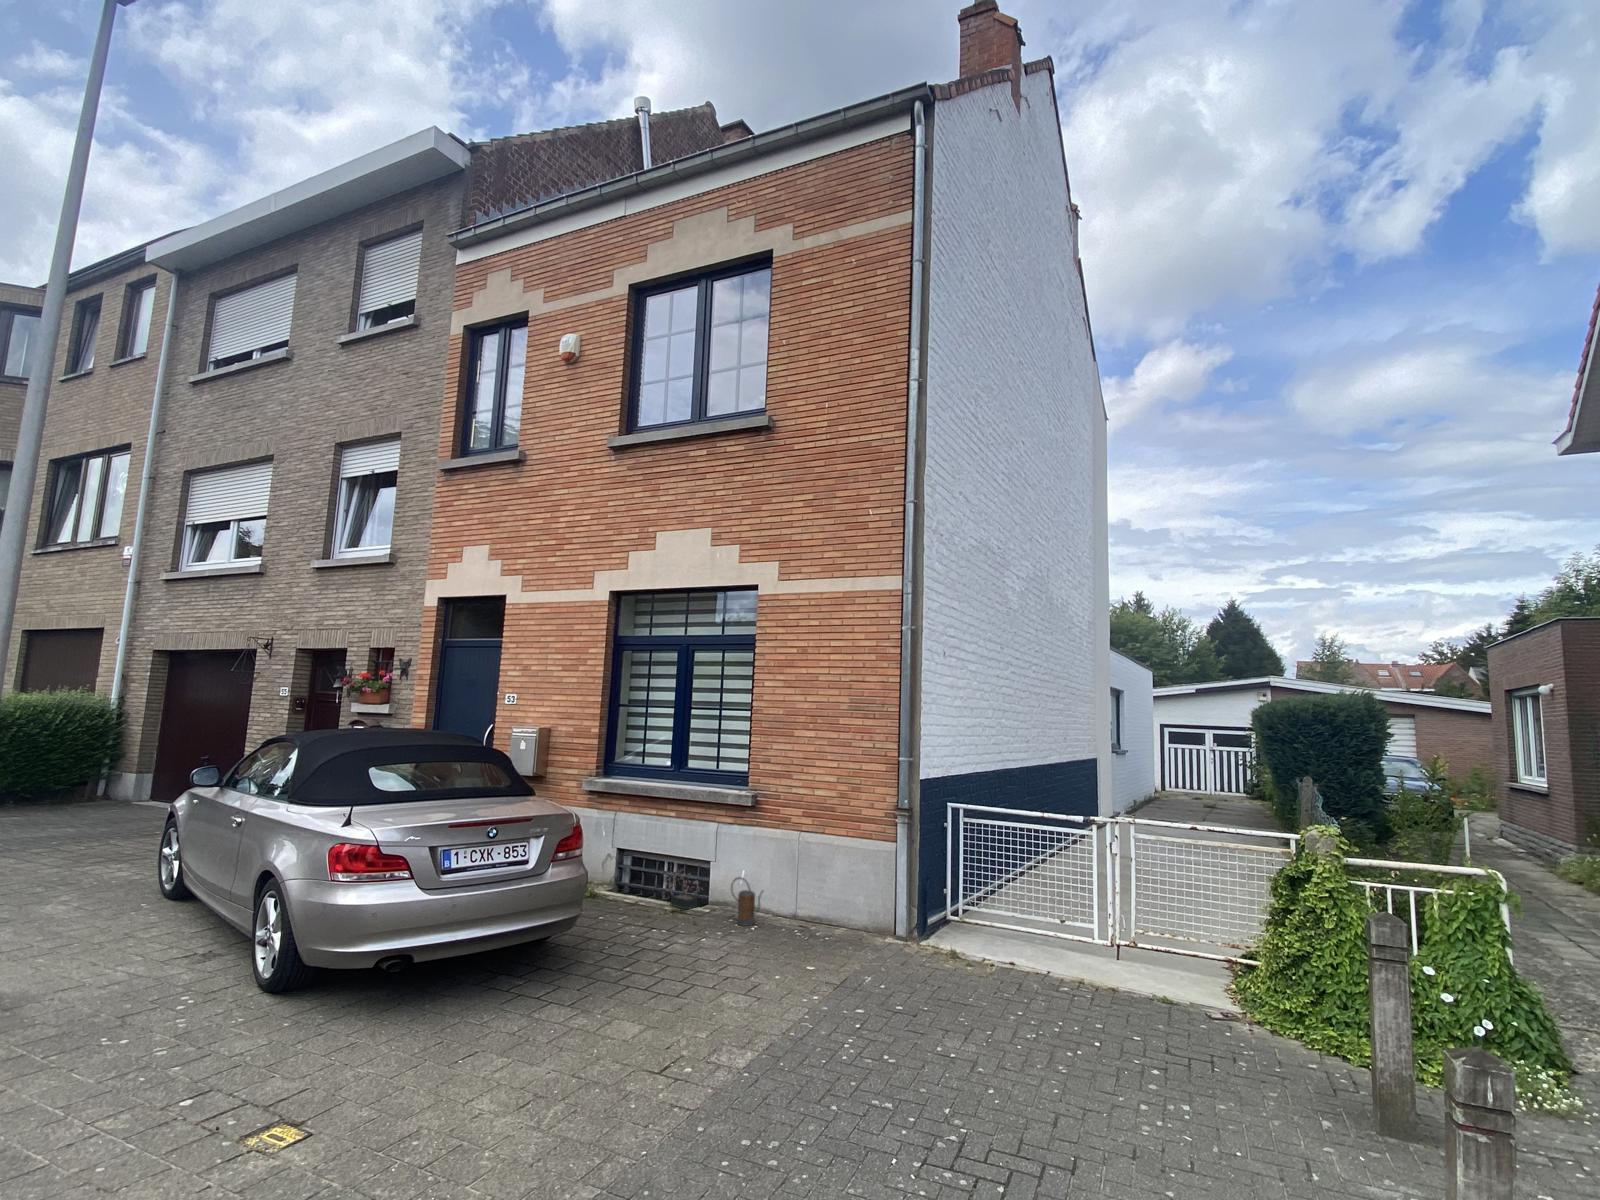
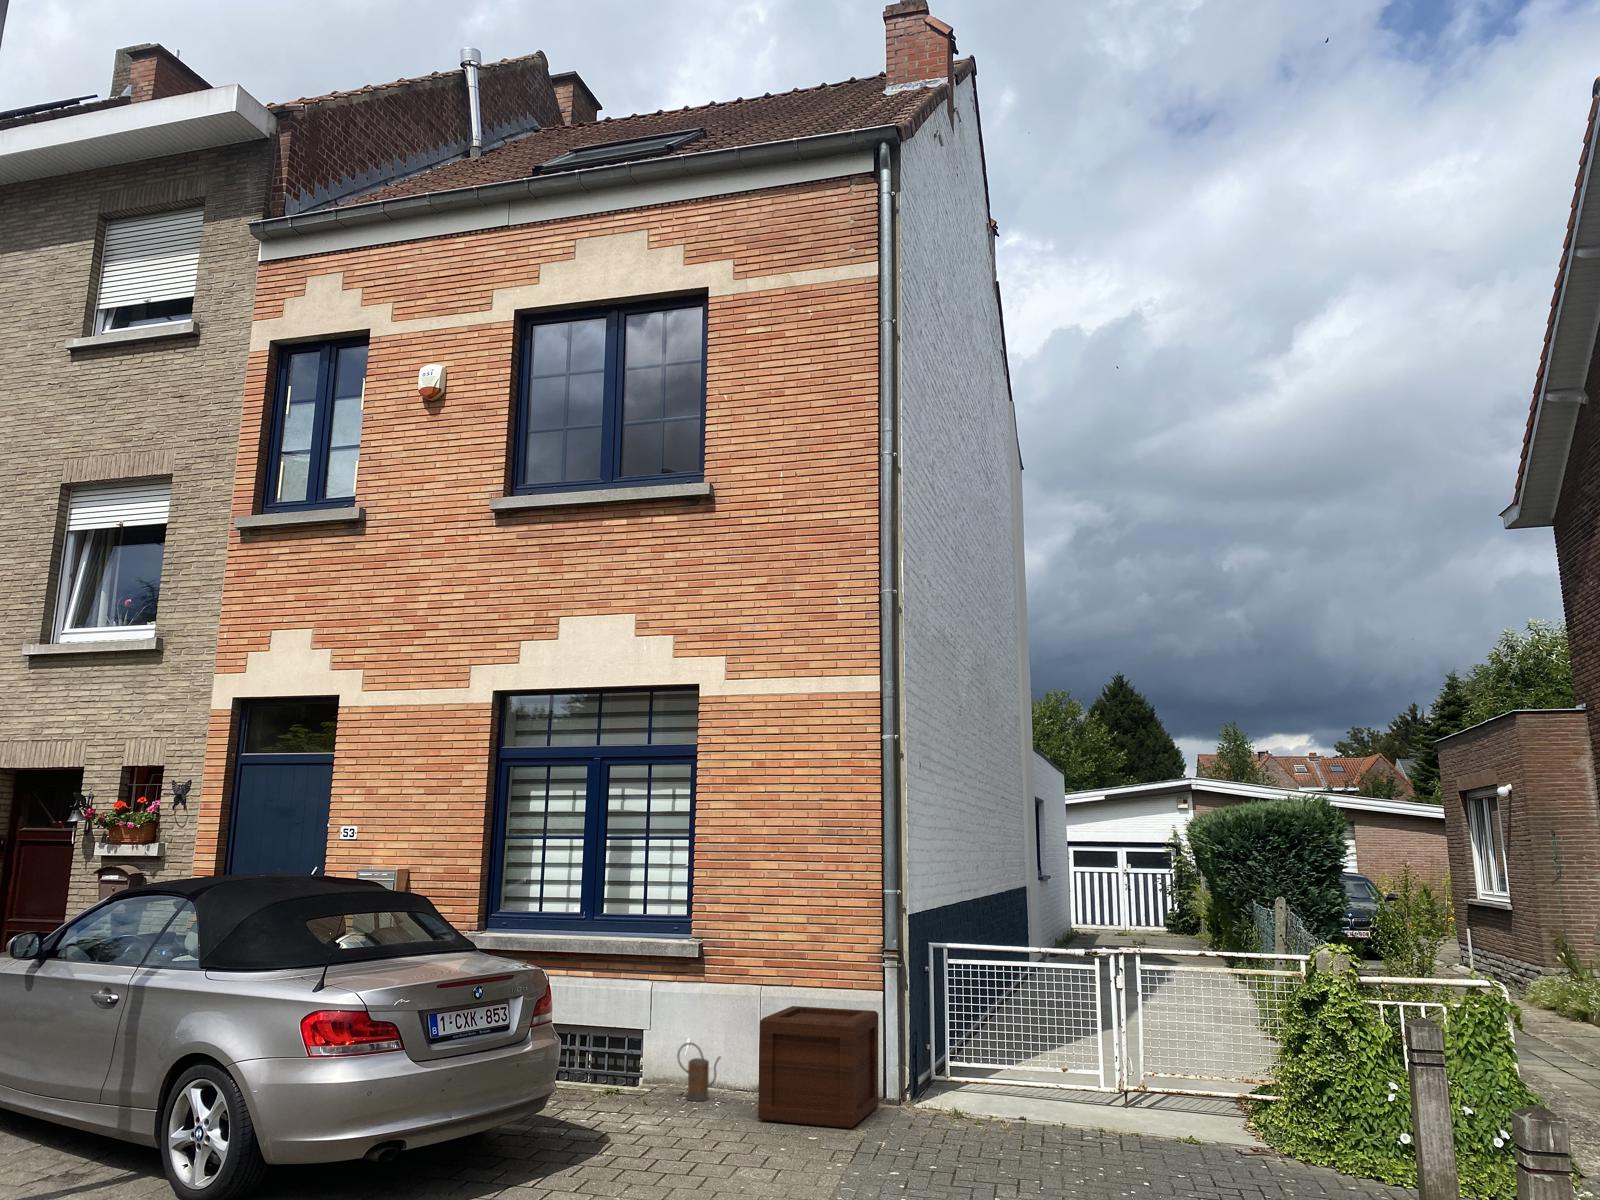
wooden crate: none [782,852,893,962] -> present [758,1006,878,1128]
decorative plant: present [666,871,702,910] -> none [584,1039,634,1089]

